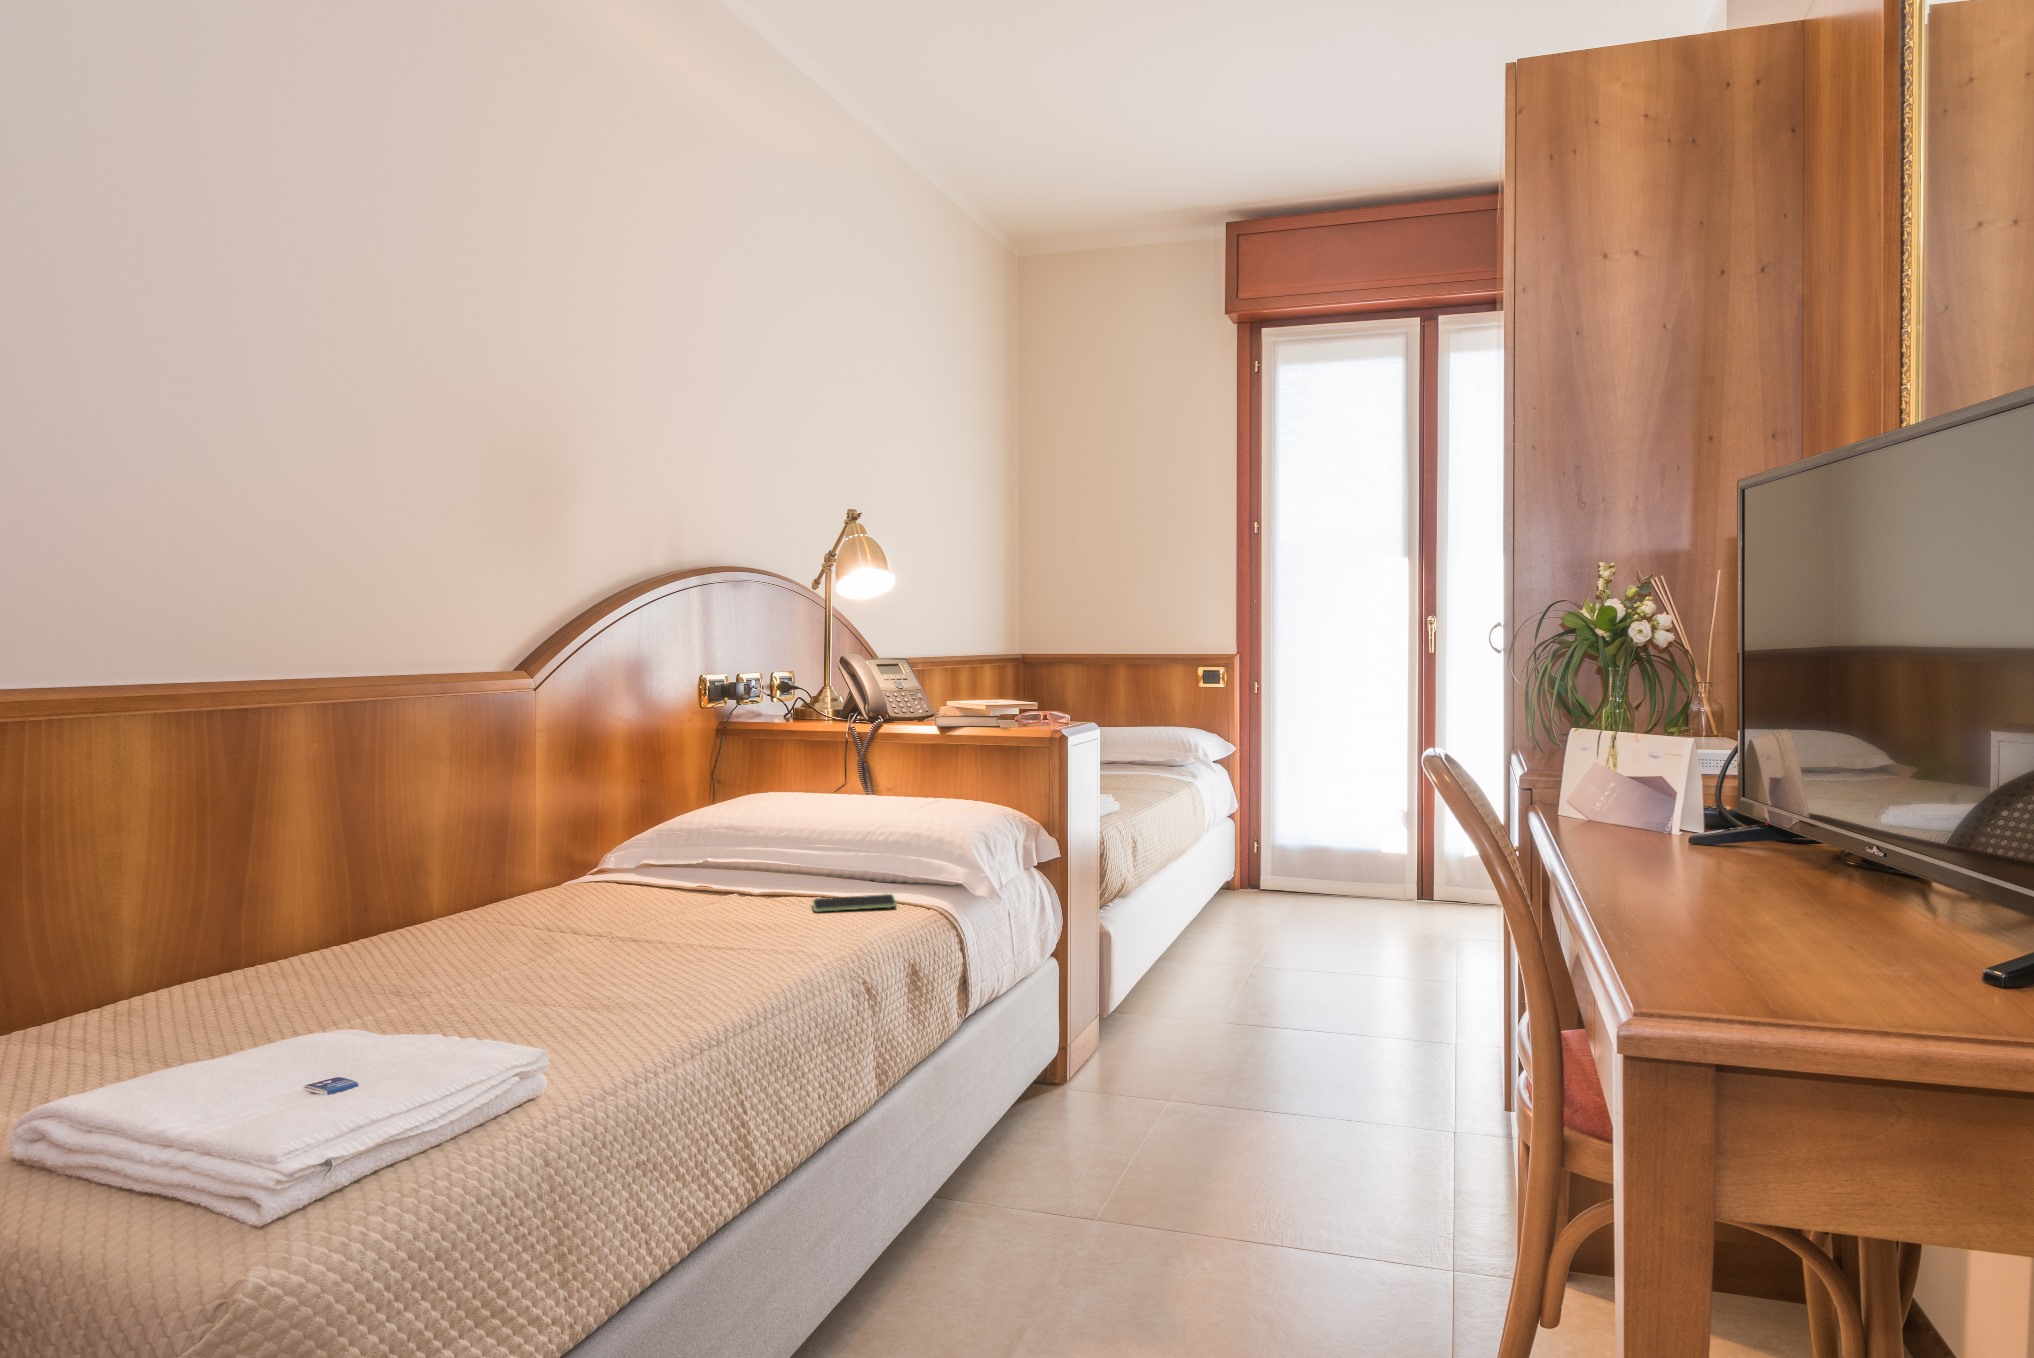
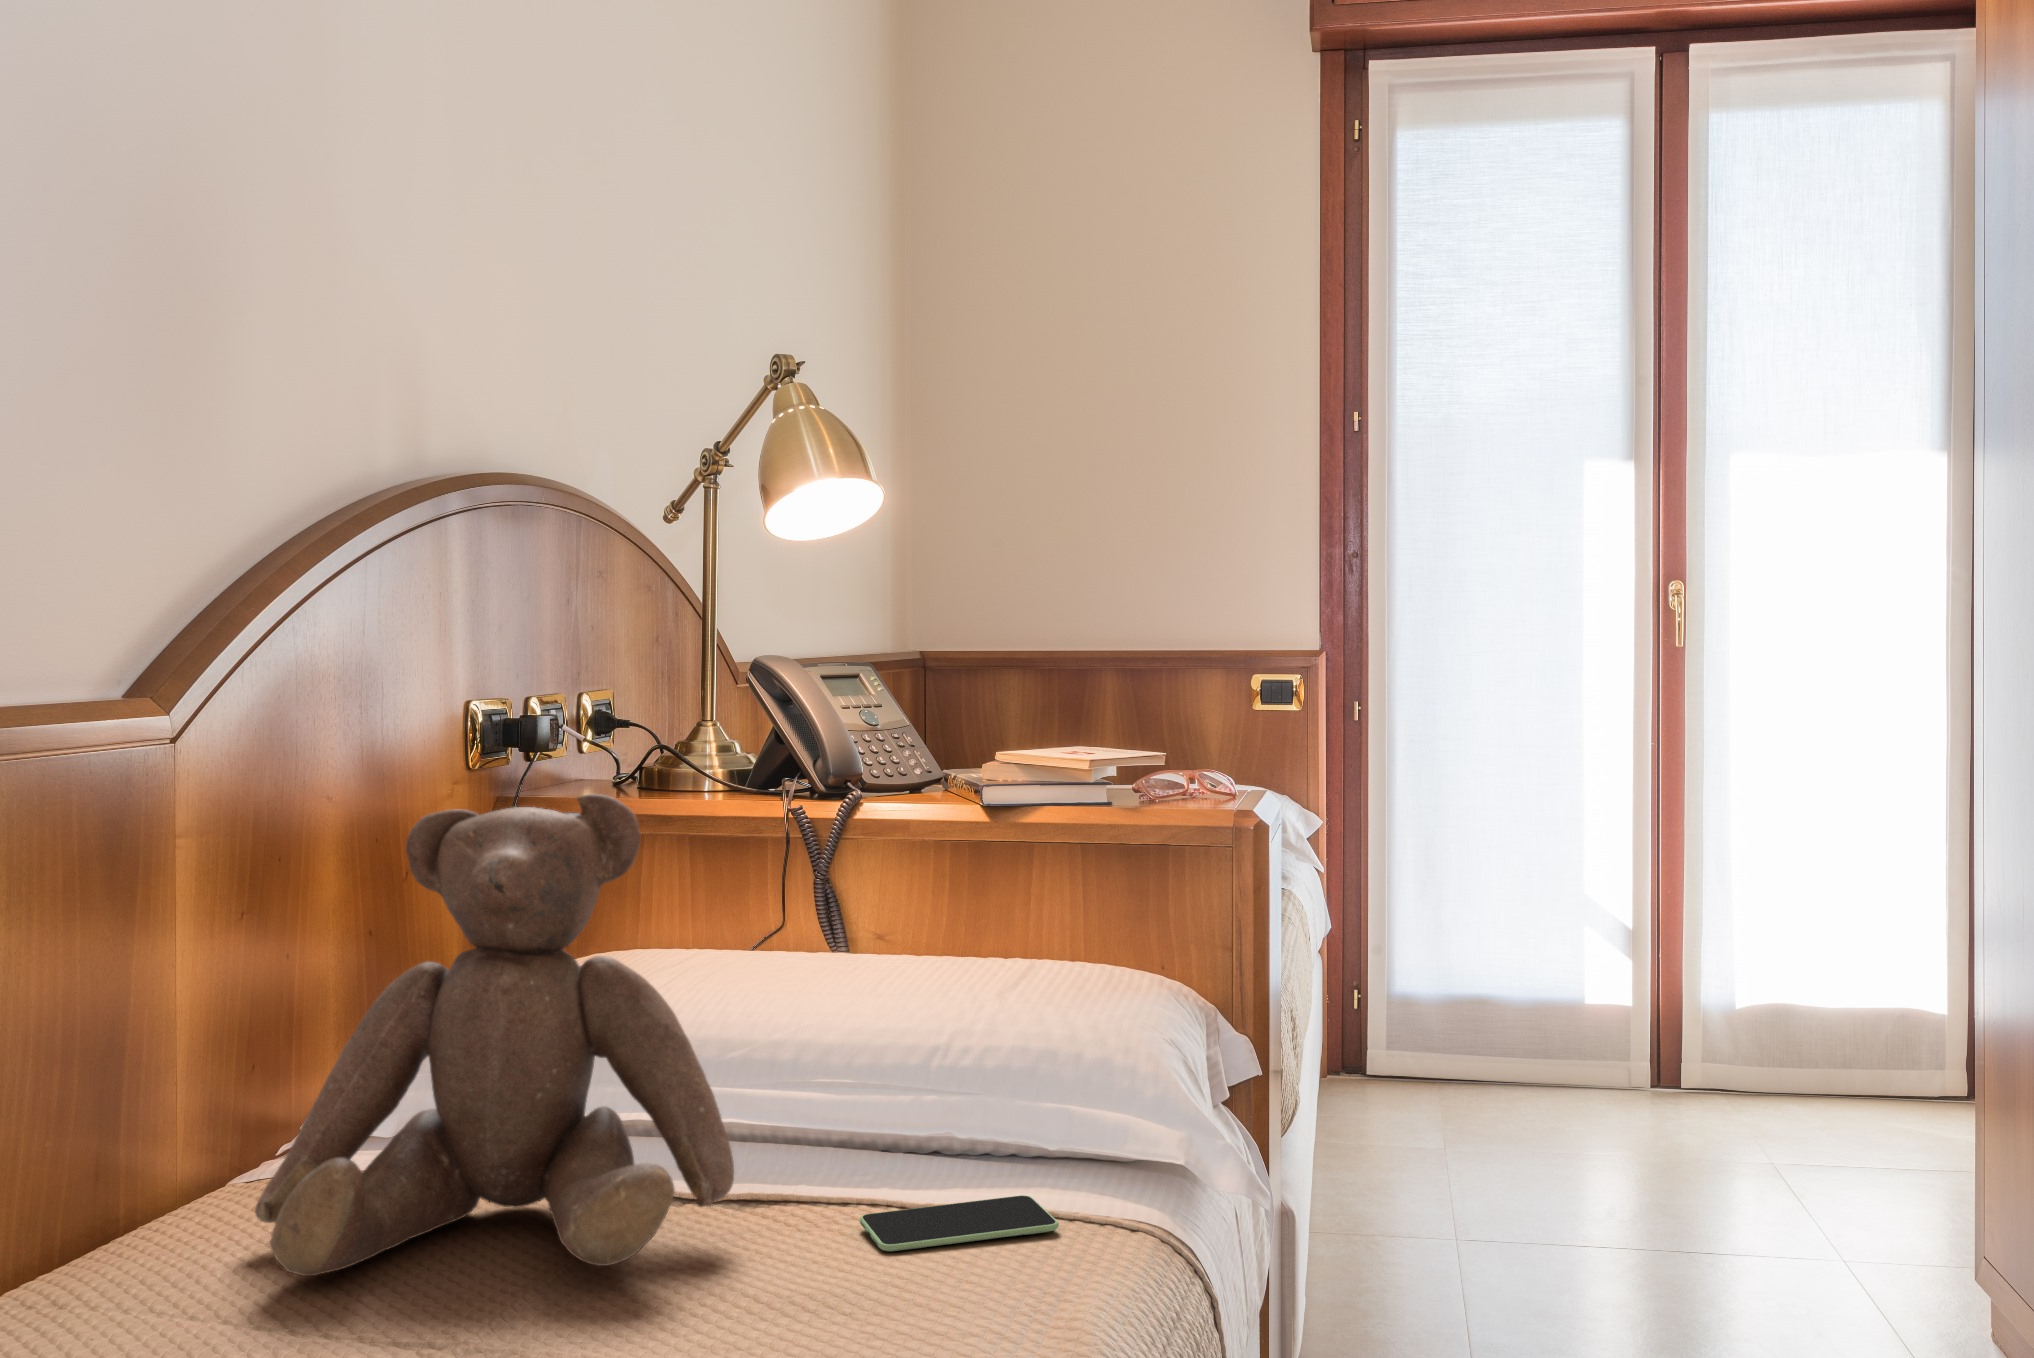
teddy bear: none [556,714,757,910] -> present [255,794,734,1276]

